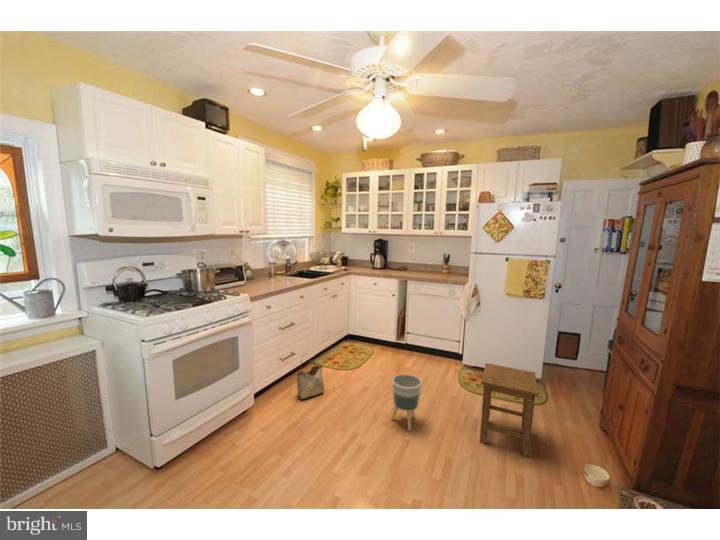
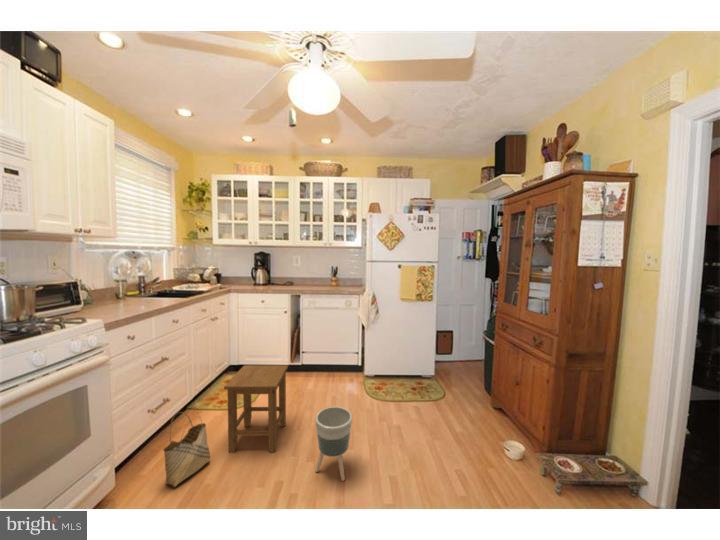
stool: present [480,363,538,457] -> present [224,365,288,453]

